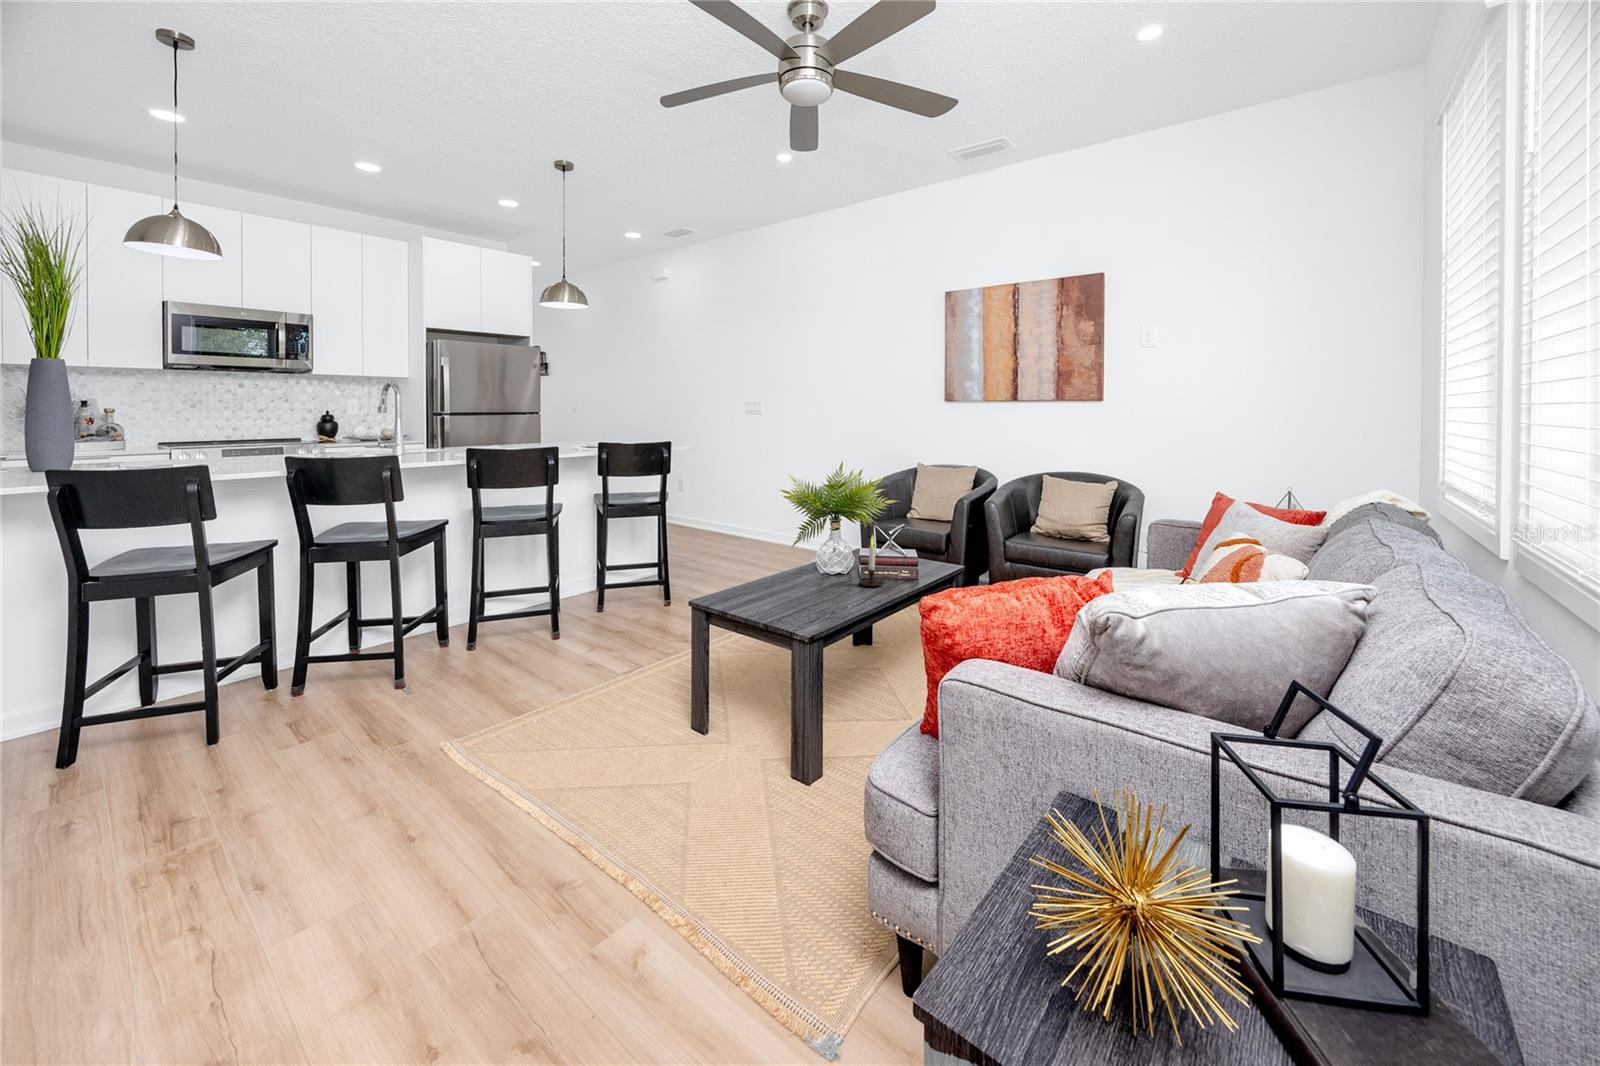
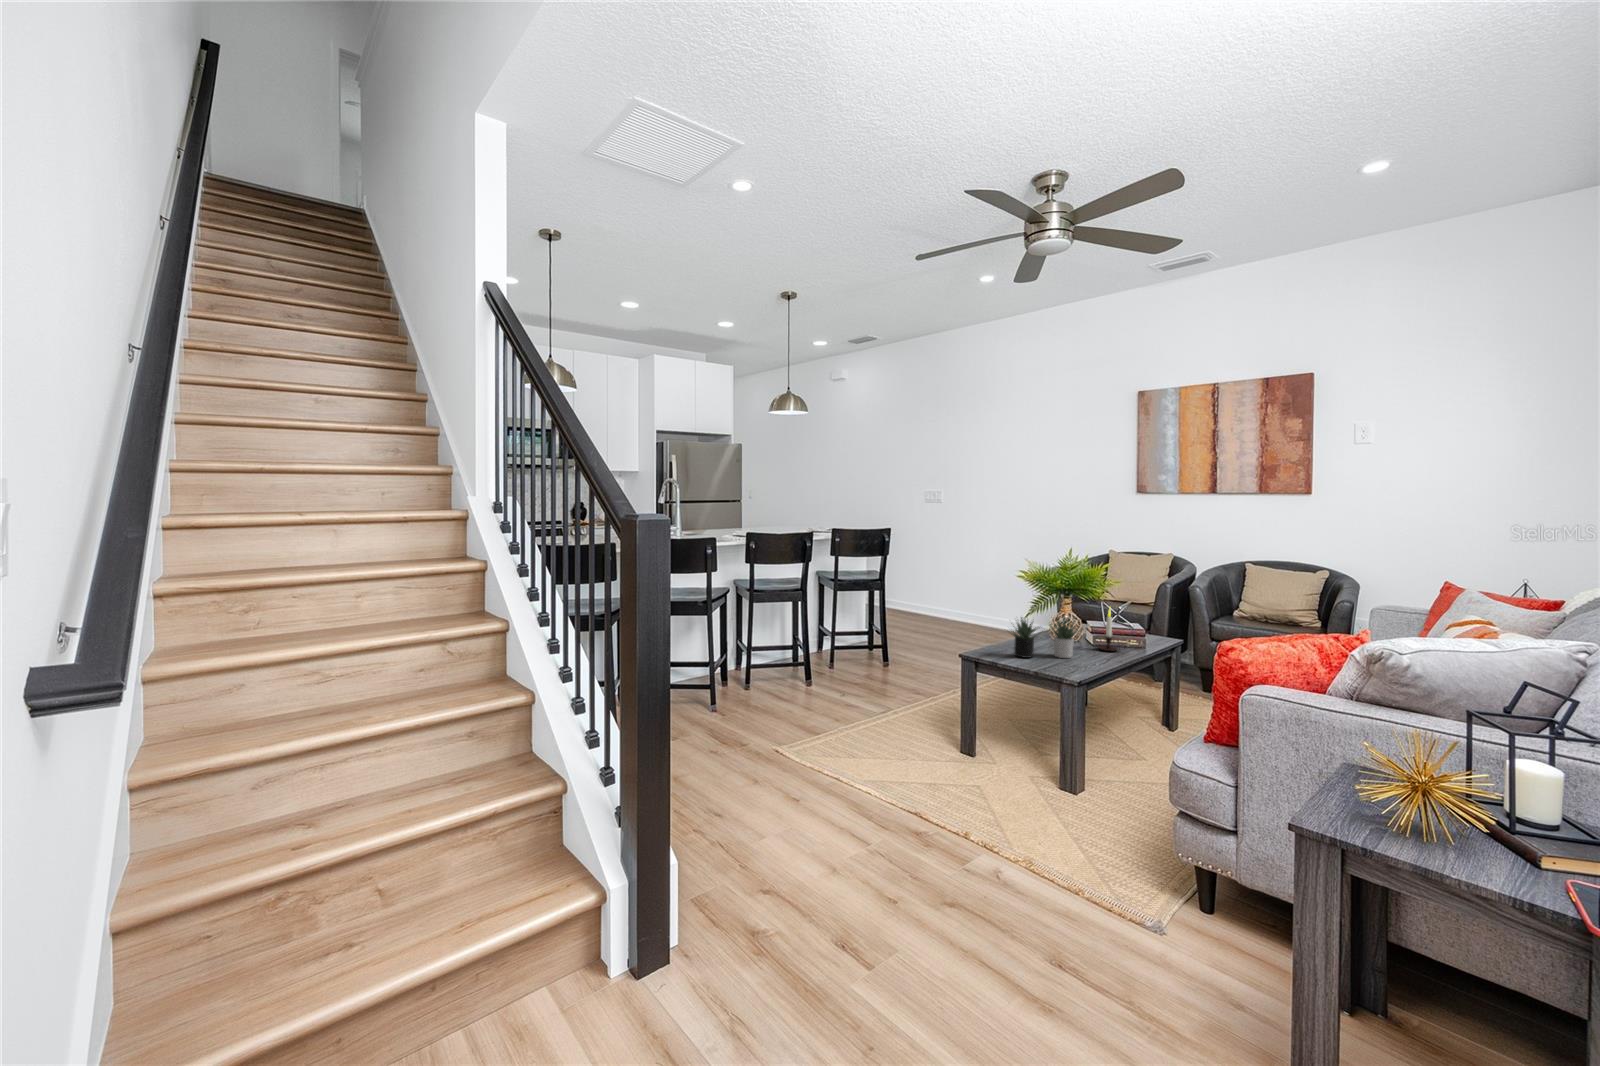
succulent plant: none [743,545,839,602] -> present [1012,616,1082,658]

